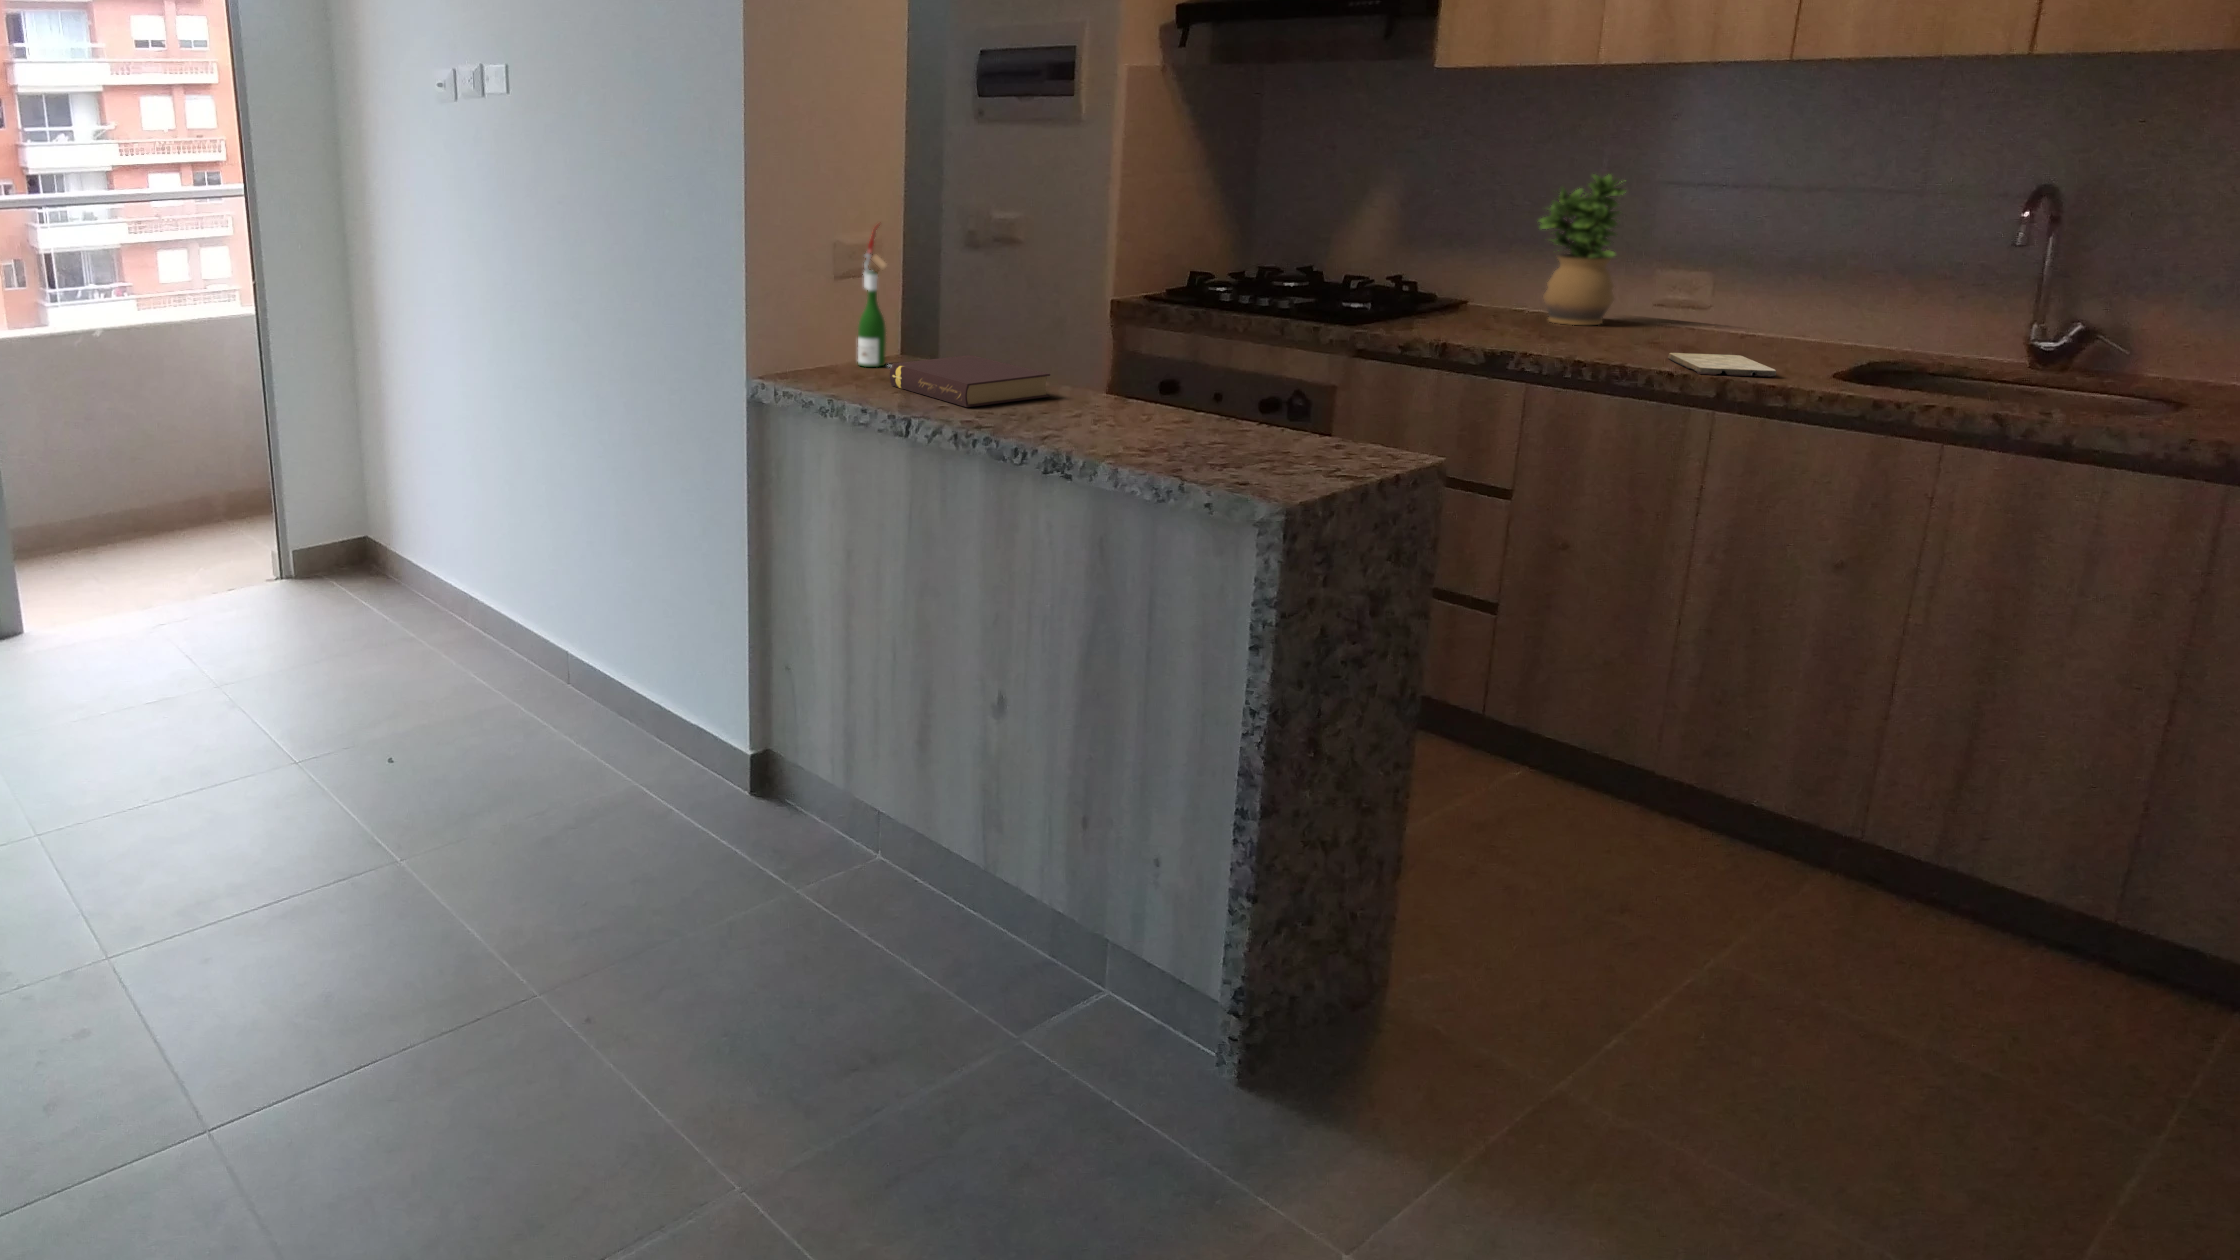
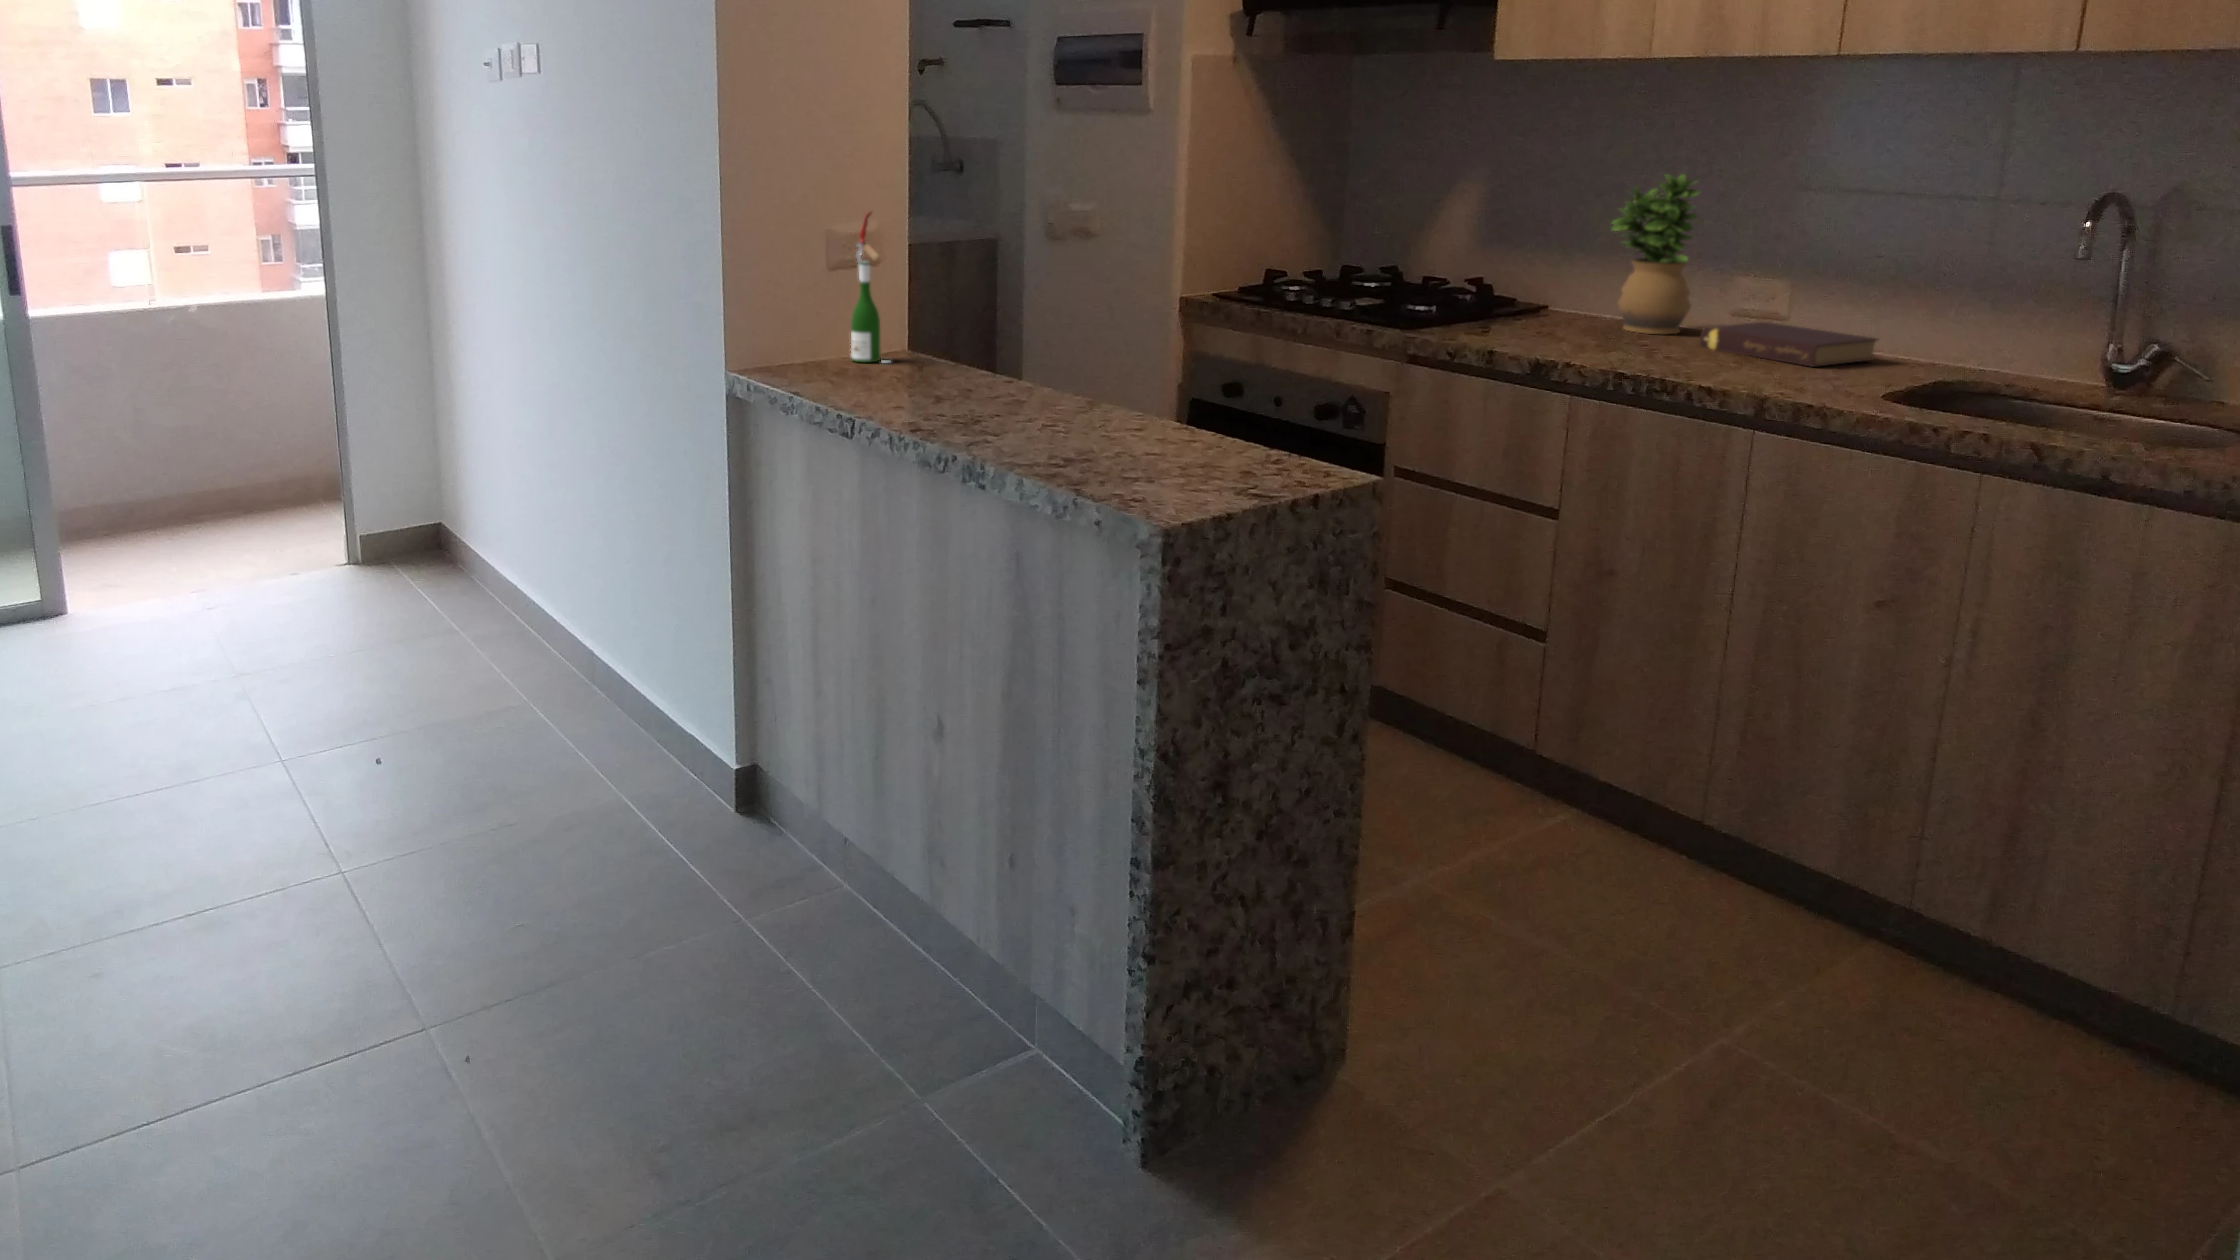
cutting board: present [1668,353,1776,376] -> none [1718,366,1820,394]
book: present [890,355,1050,407] -> present [1700,322,1877,367]

